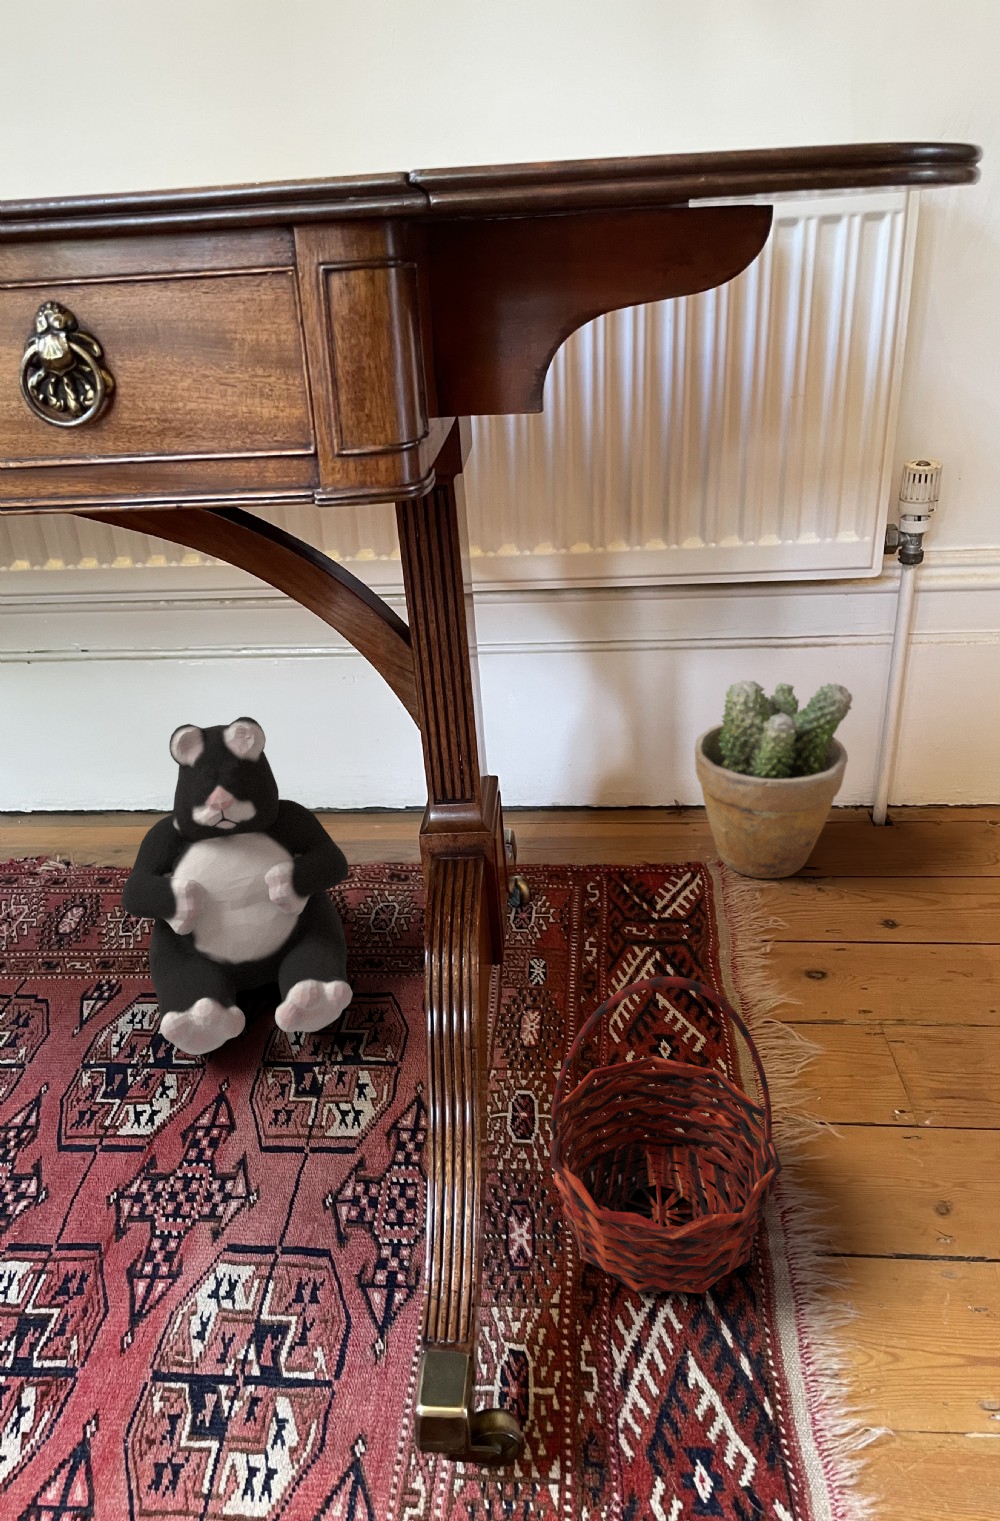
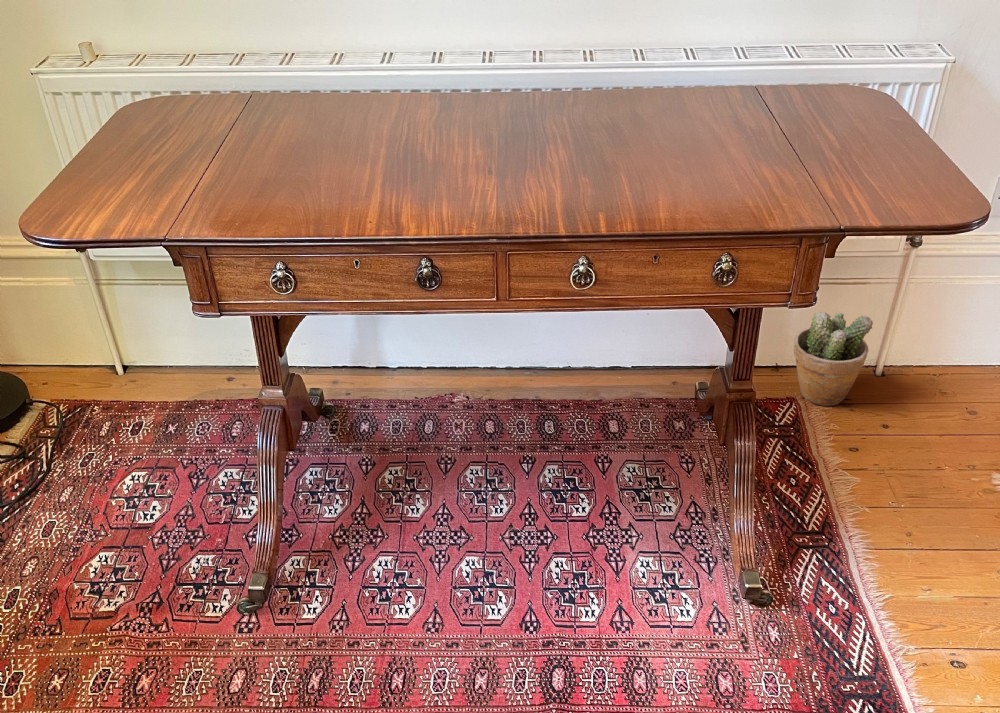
plush toy: present [121,717,353,1055] -> none [548,337,660,485]
basket: present [548,976,782,1293] -> none [764,447,854,561]

